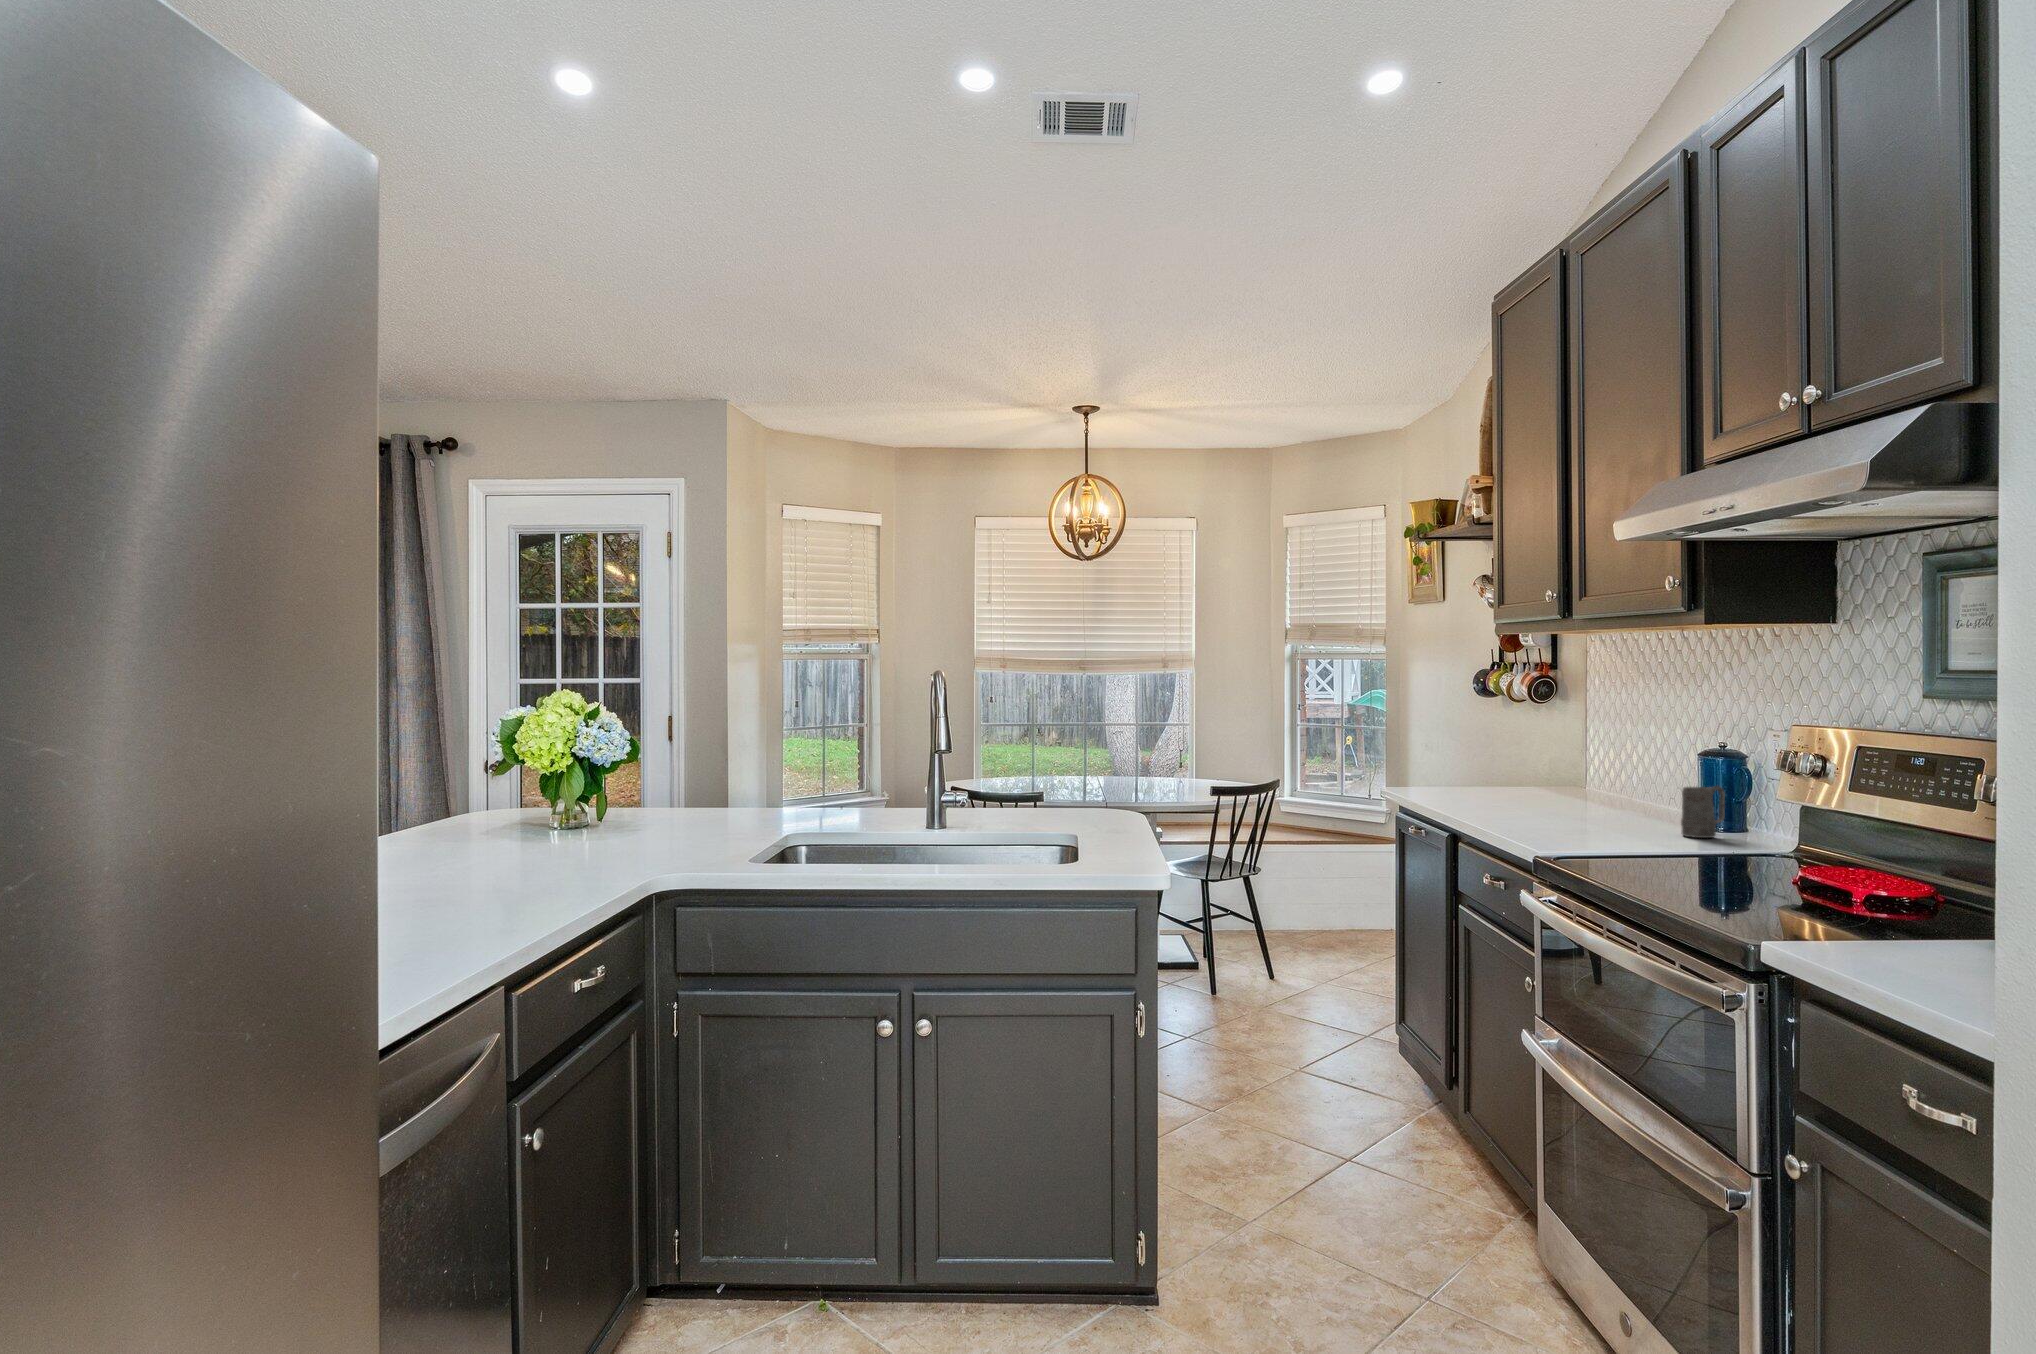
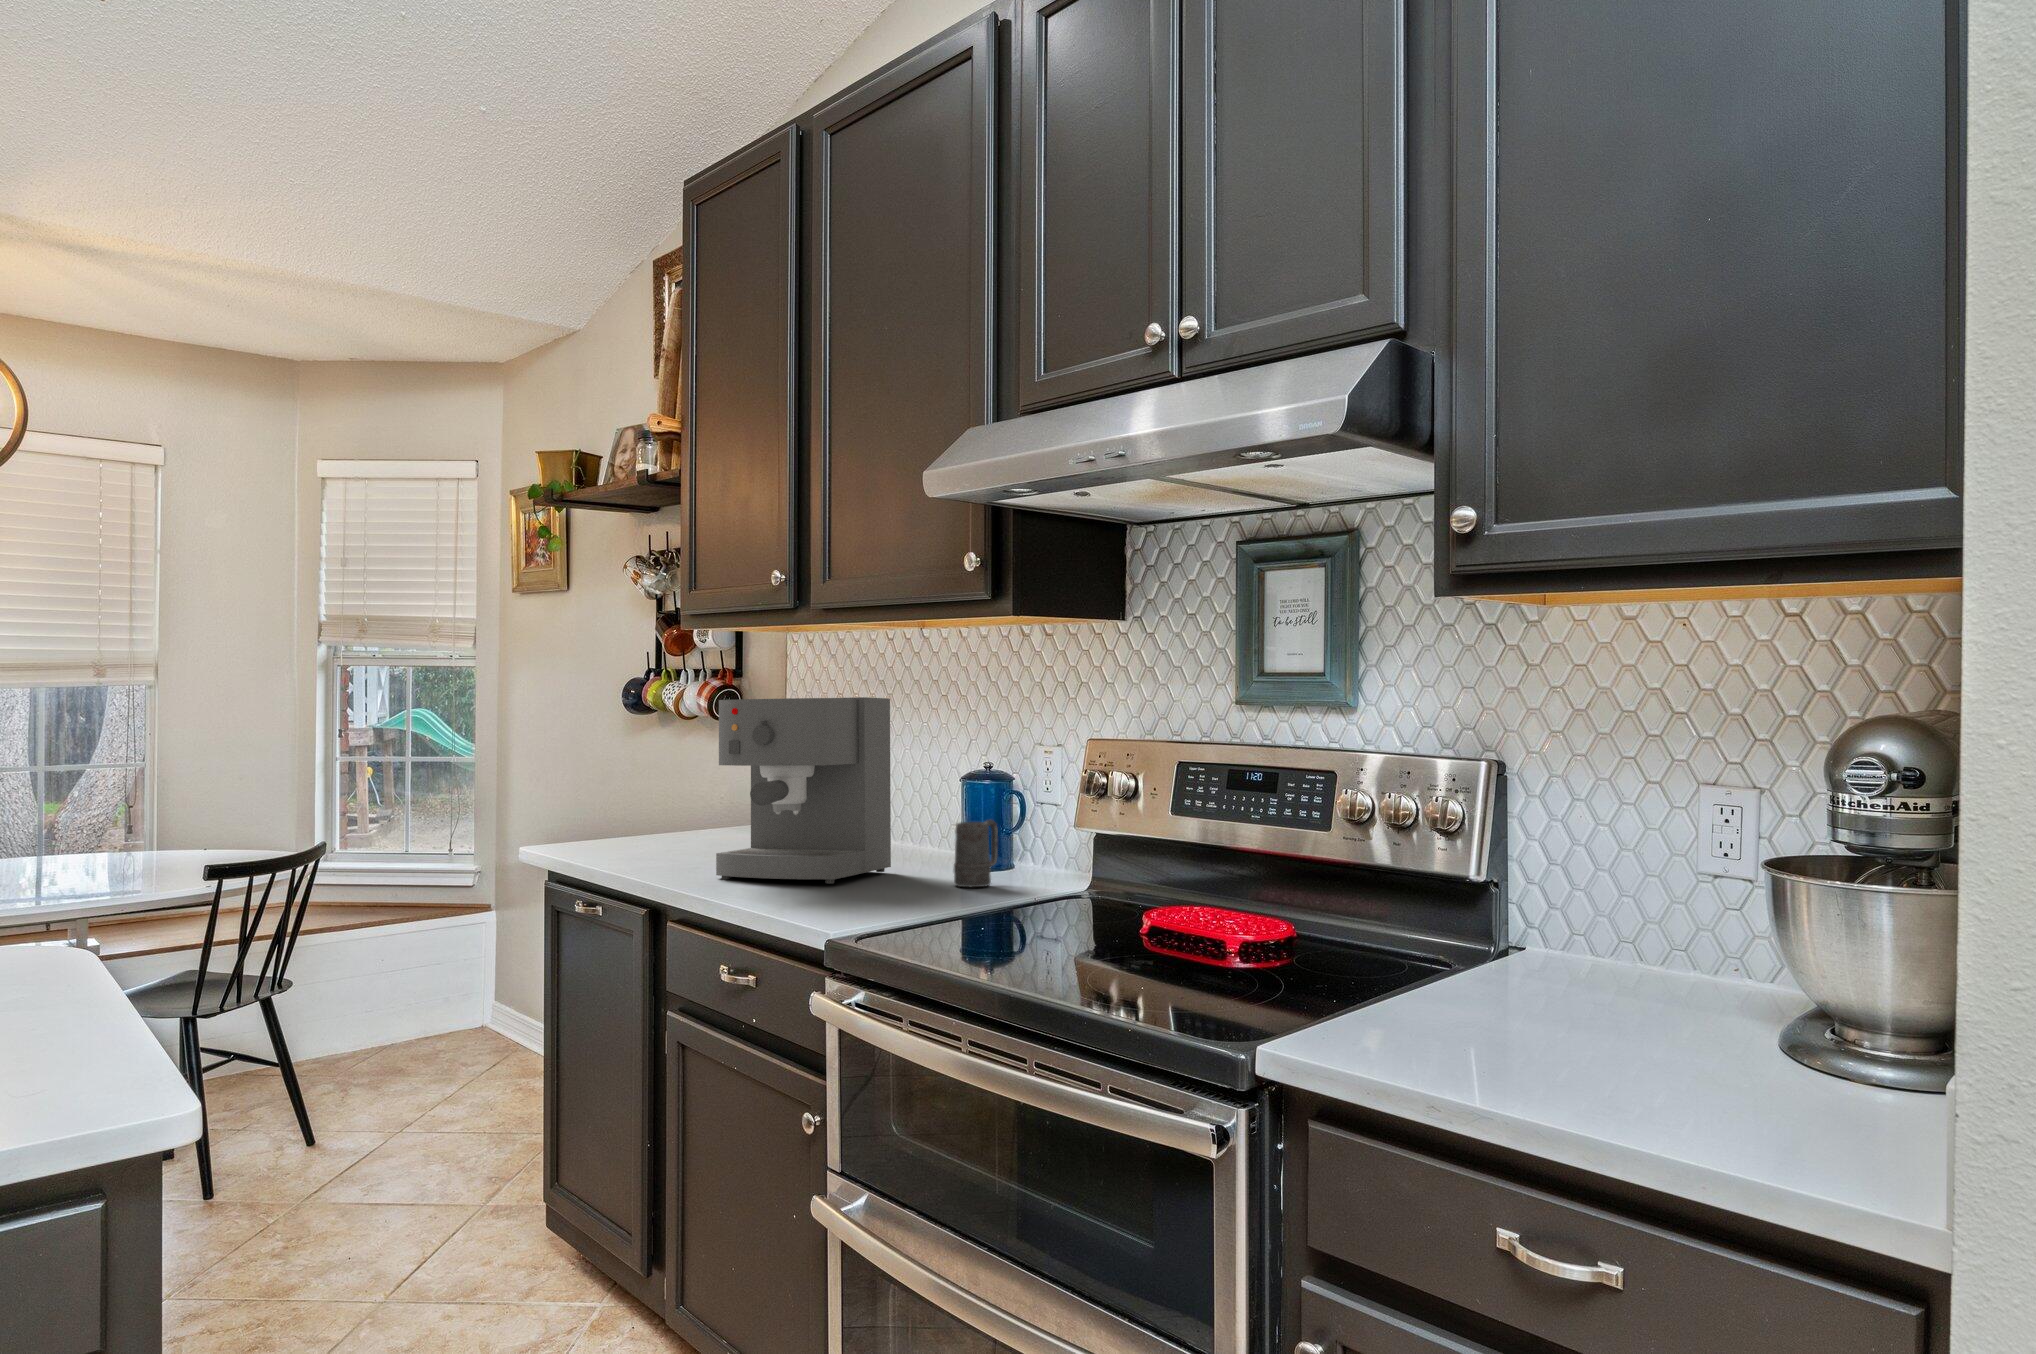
coffee maker: none [1493,689,1639,826] -> present [716,697,891,883]

